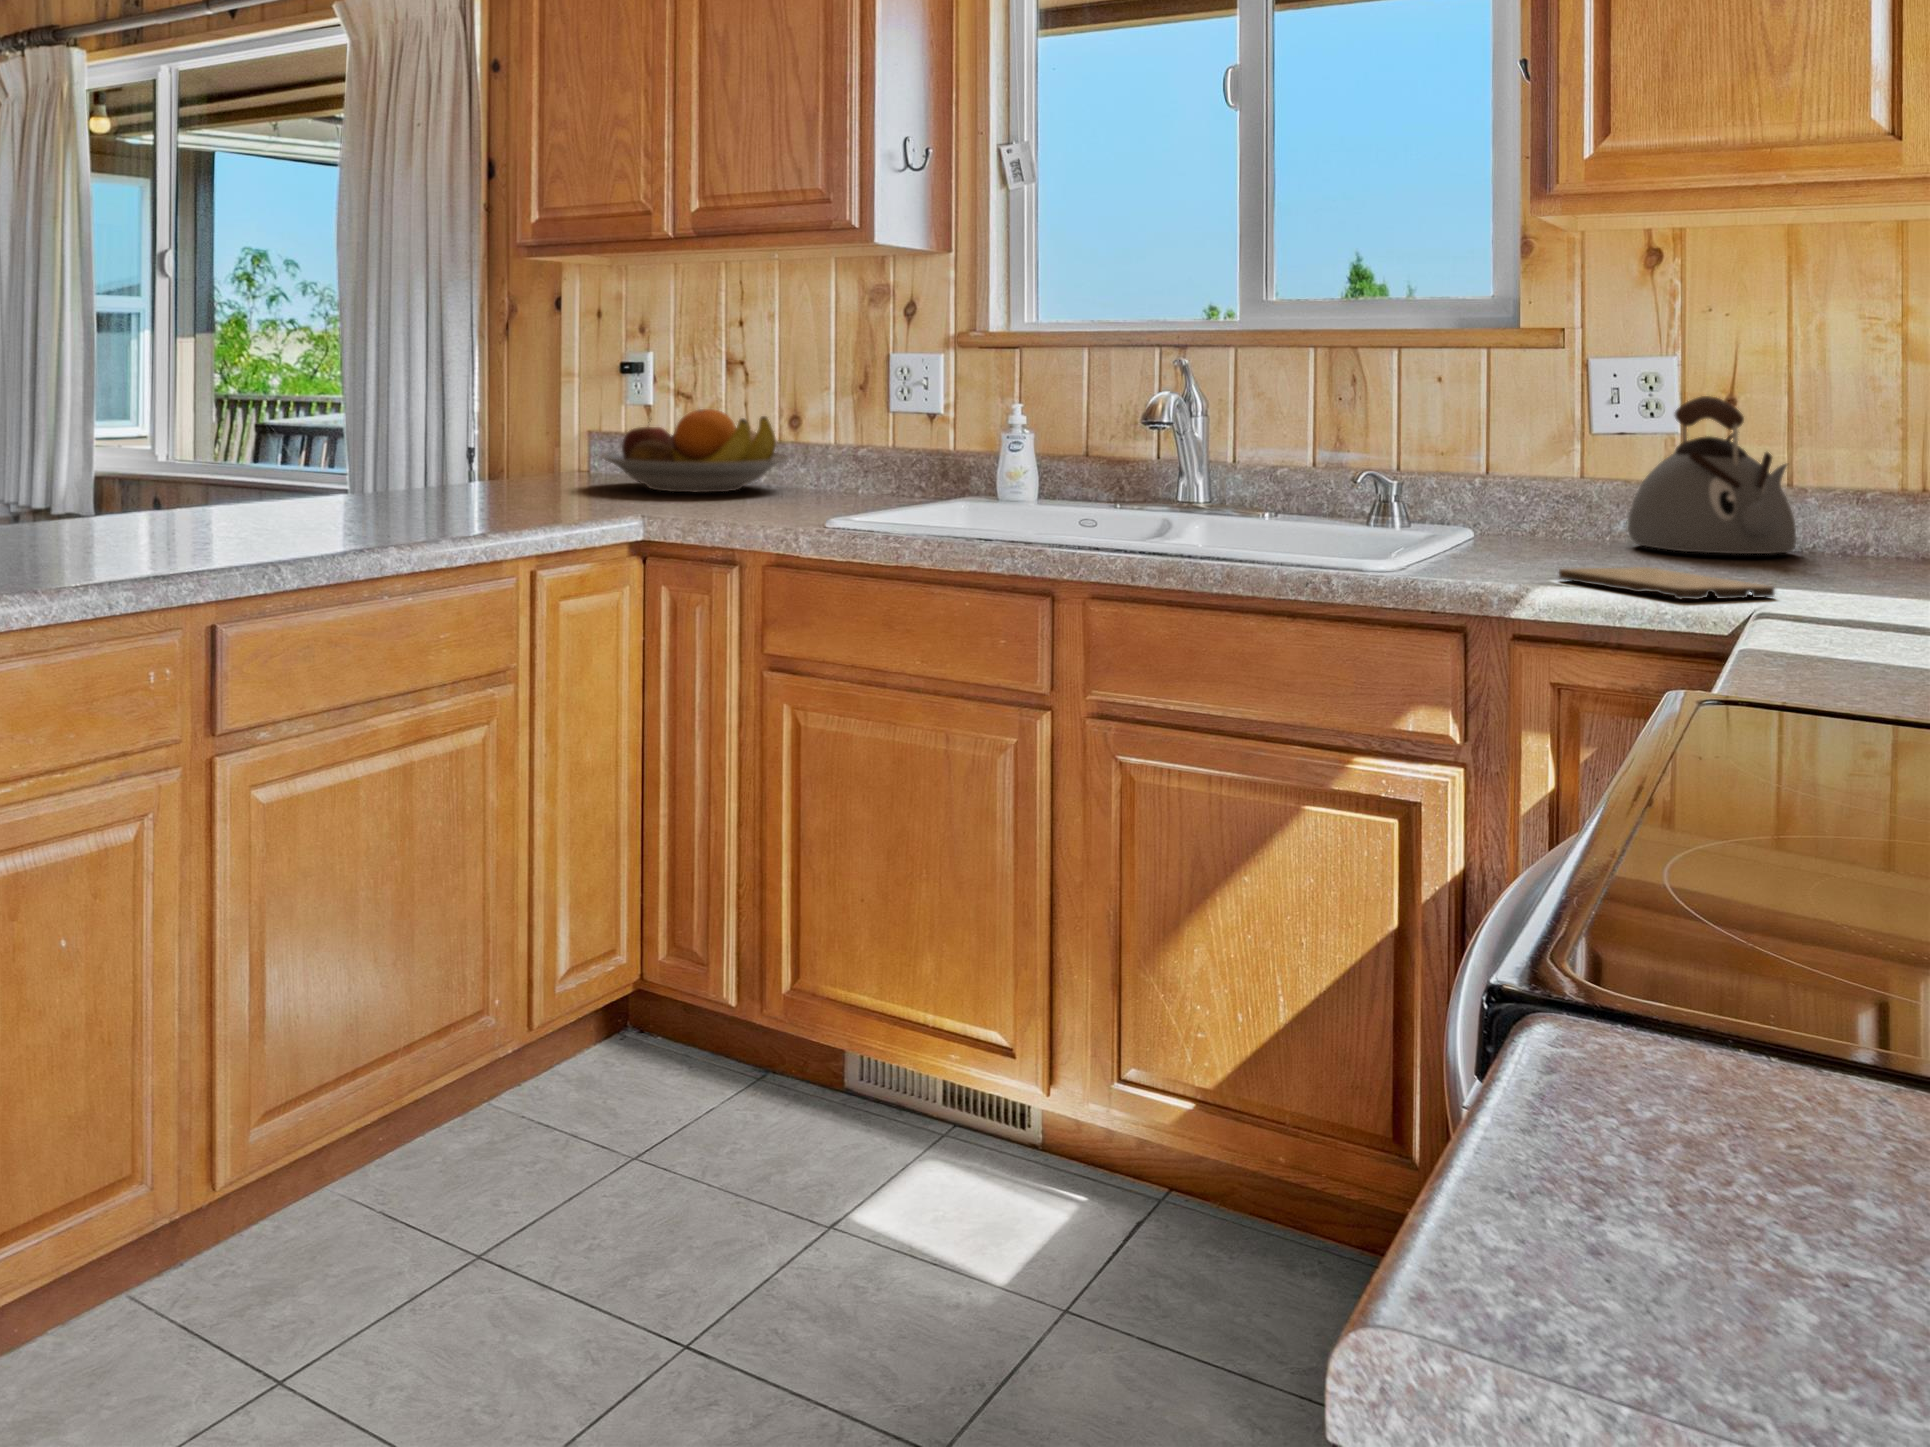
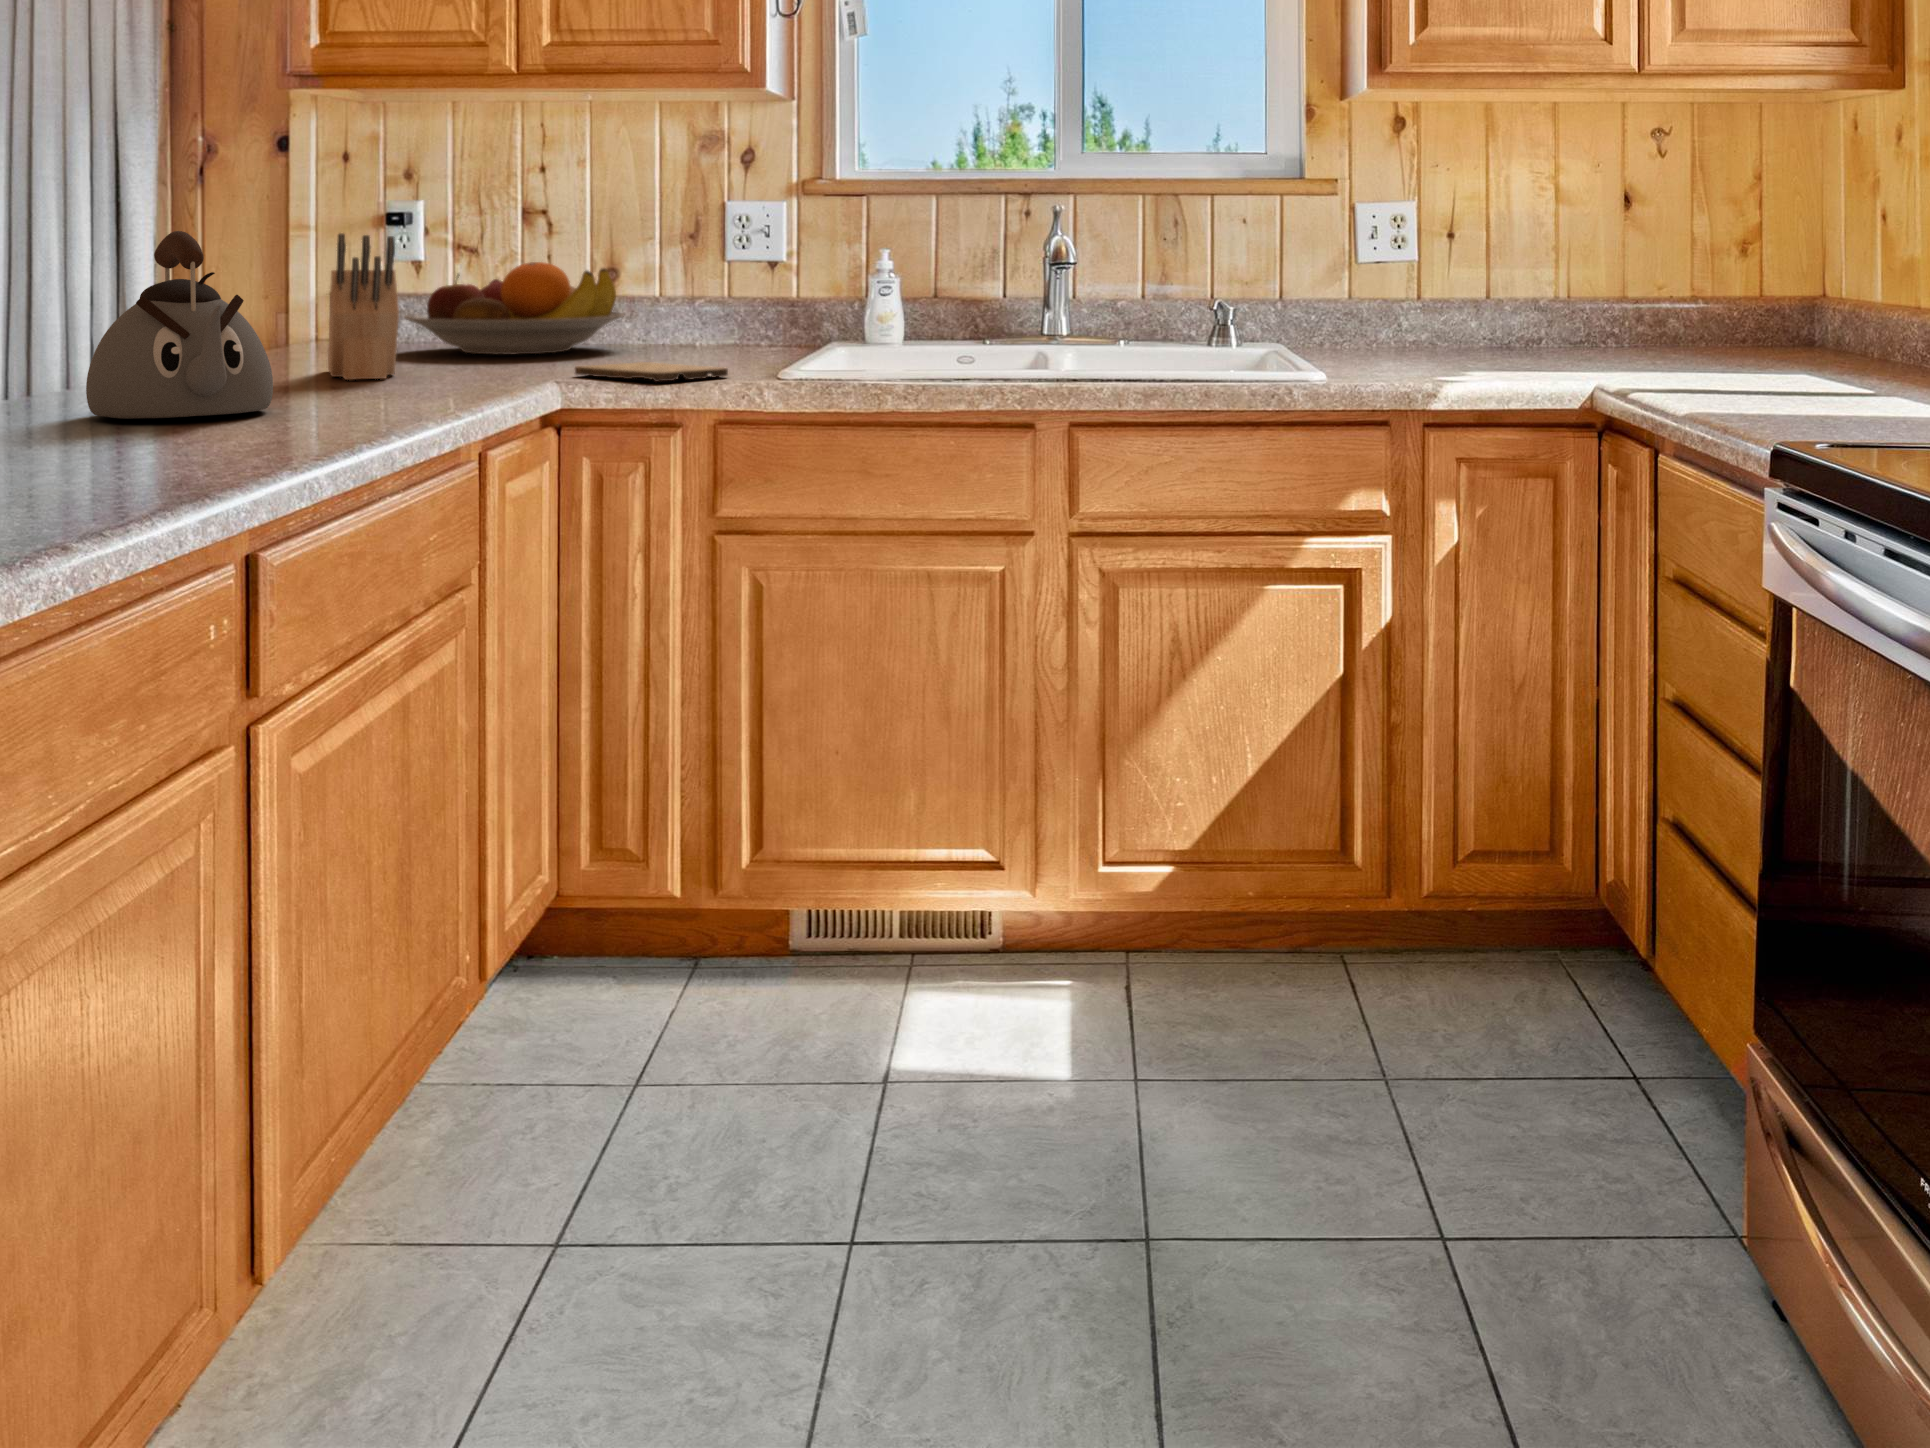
knife block: none [474,390,550,510] -> present [328,233,399,380]
kettle: present [1628,396,1796,554] -> present [86,231,273,419]
cutting board: present [1559,567,1775,600] -> present [575,362,728,382]

